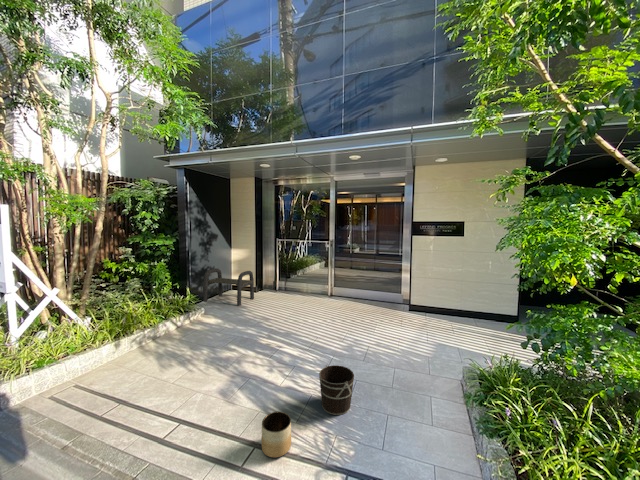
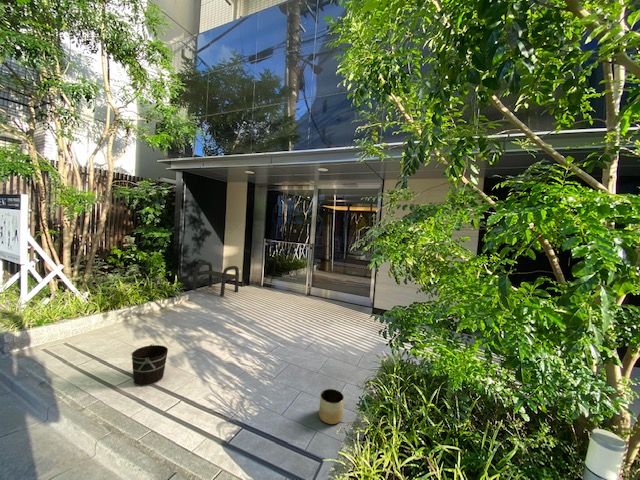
bucket: present [319,365,354,415] -> present [131,344,168,386]
planter: present [262,412,291,458] -> present [319,389,344,424]

